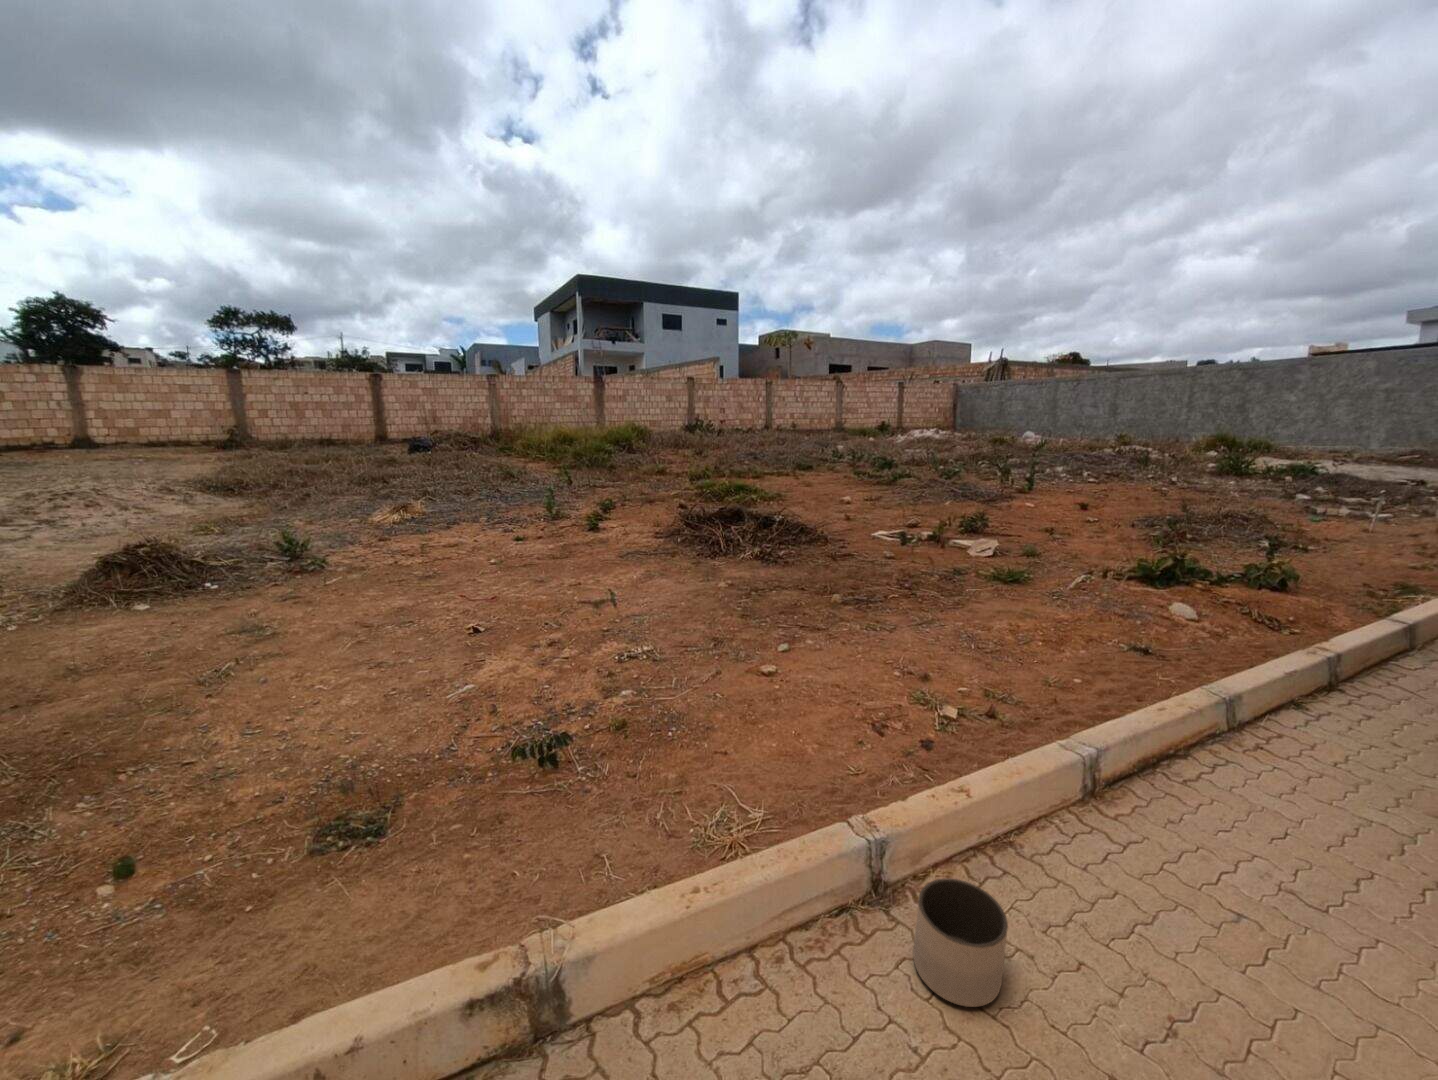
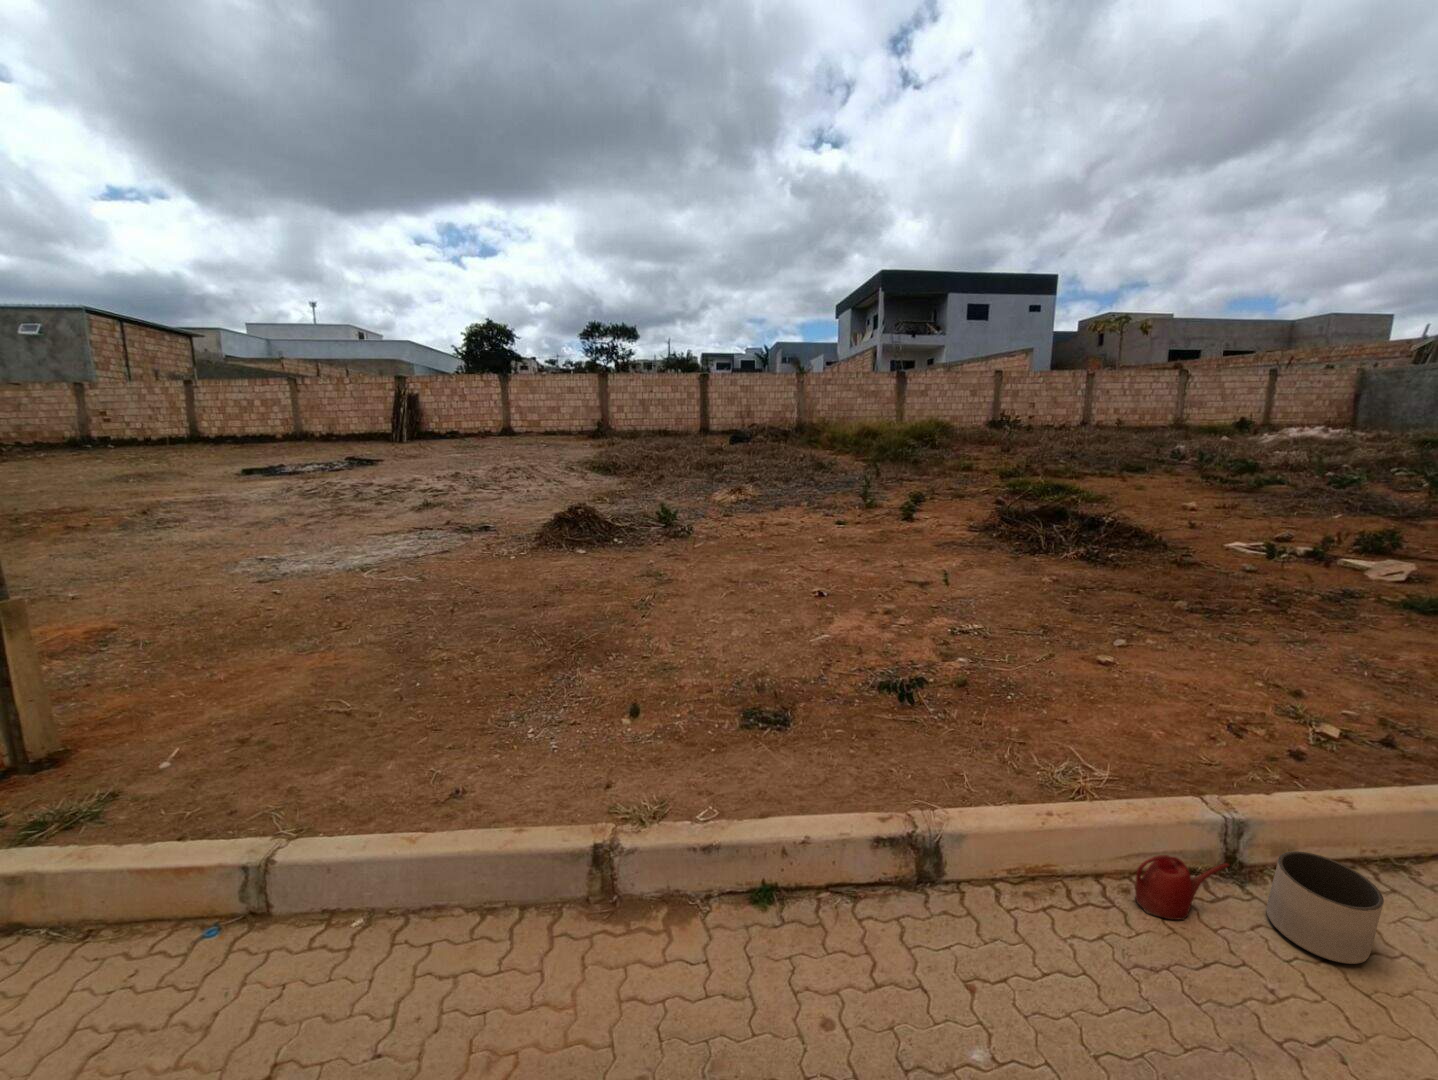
watering can: none [786,920,877,1016] -> present [1135,855,1229,920]

